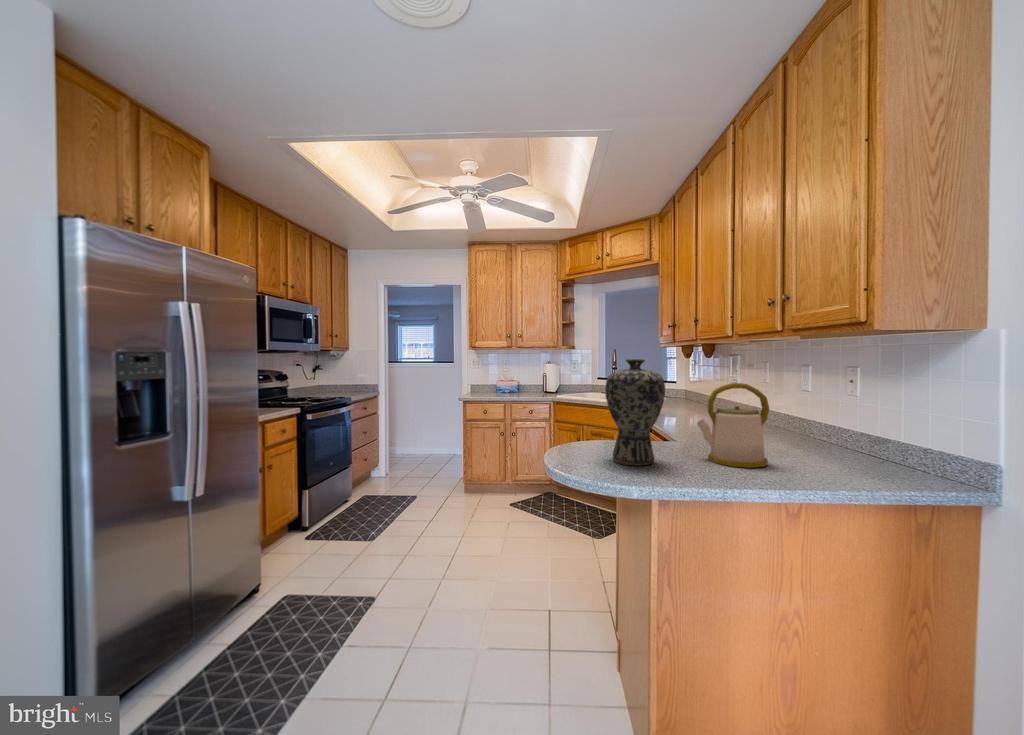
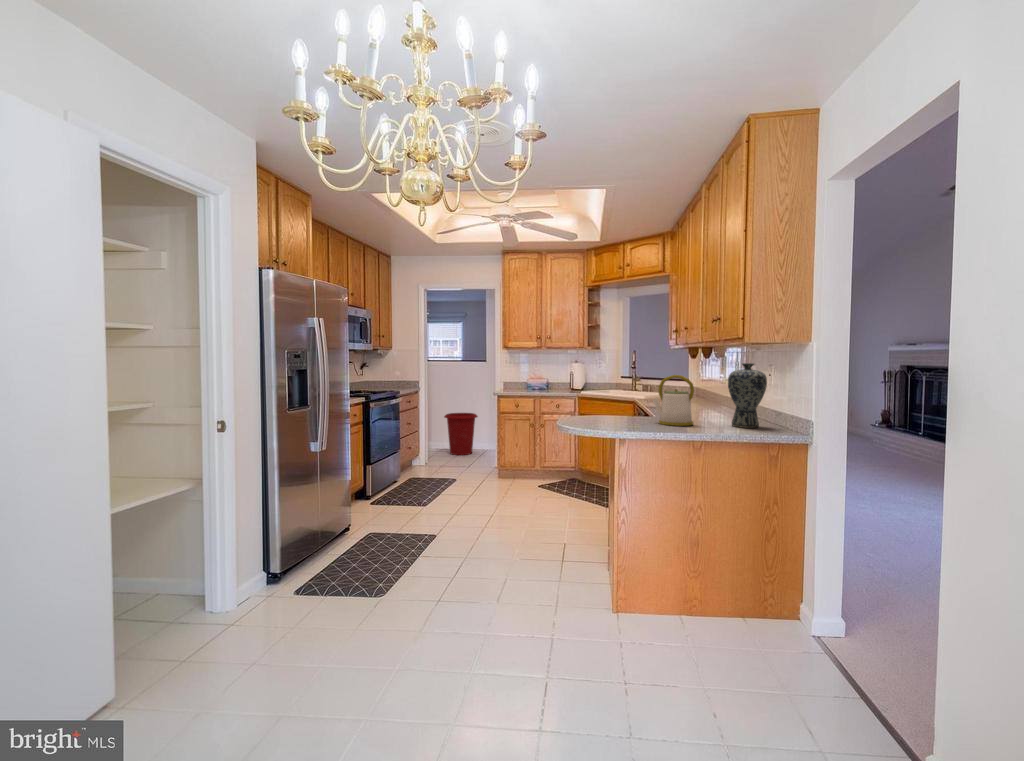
vase: present [605,359,665,465] -> present [728,363,767,428]
waste bin: none [409,416,446,462] -> present [444,413,478,455]

